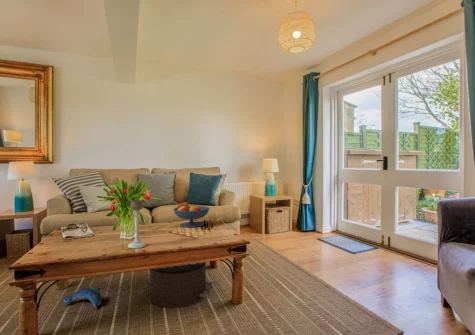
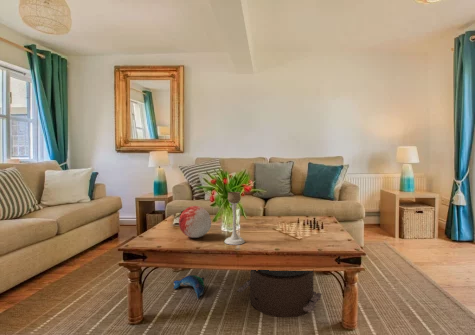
fruit bowl: present [173,202,209,227] -> none [281,195,323,225]
decorative orb: none [77,216,112,247] -> present [179,206,211,238]

